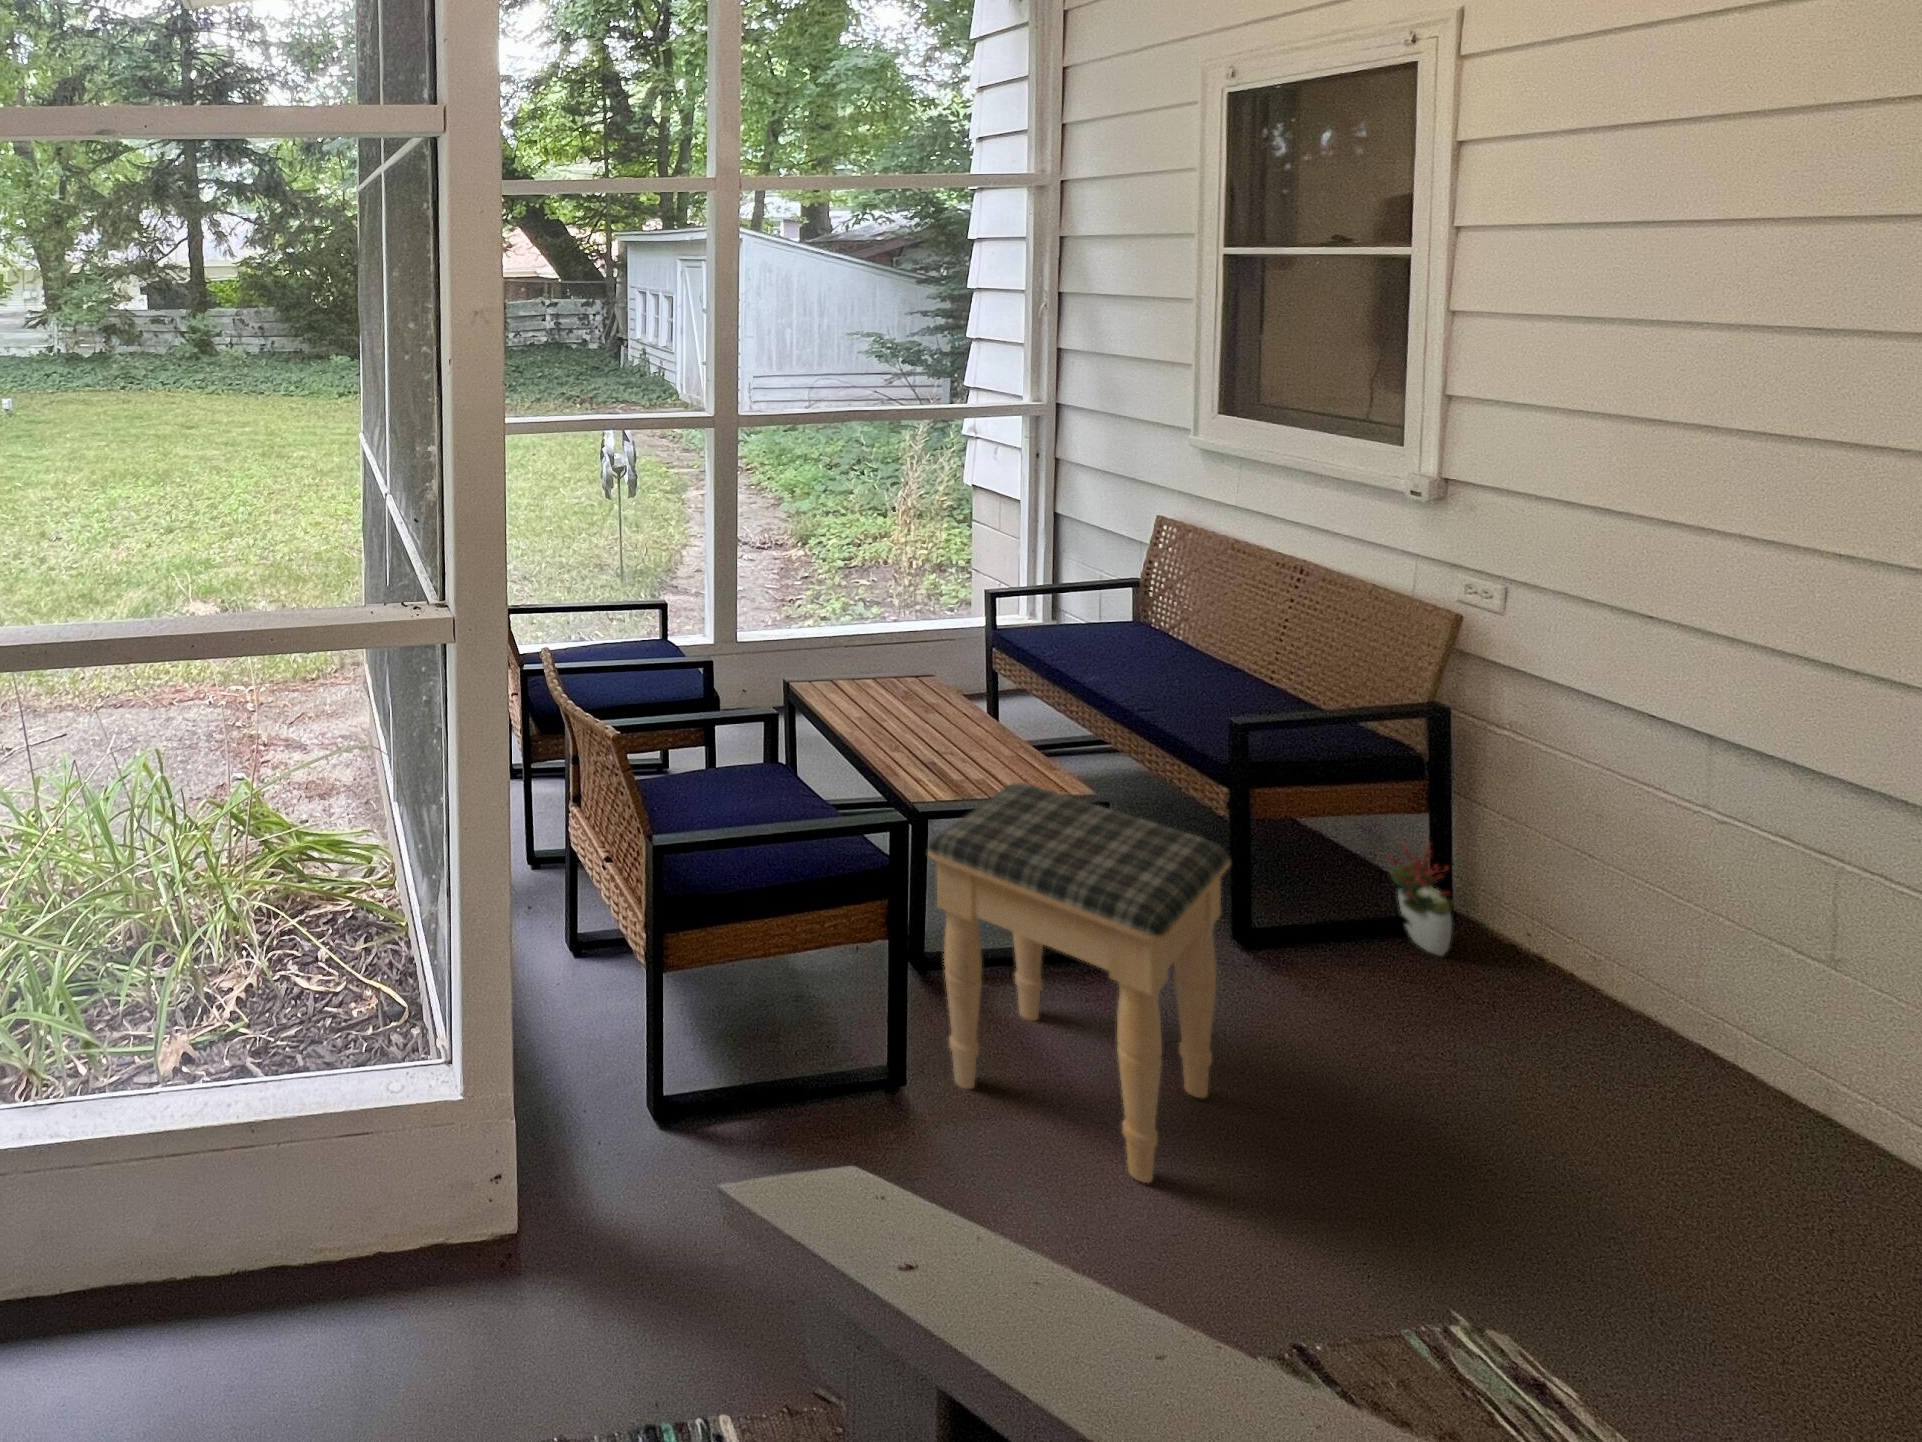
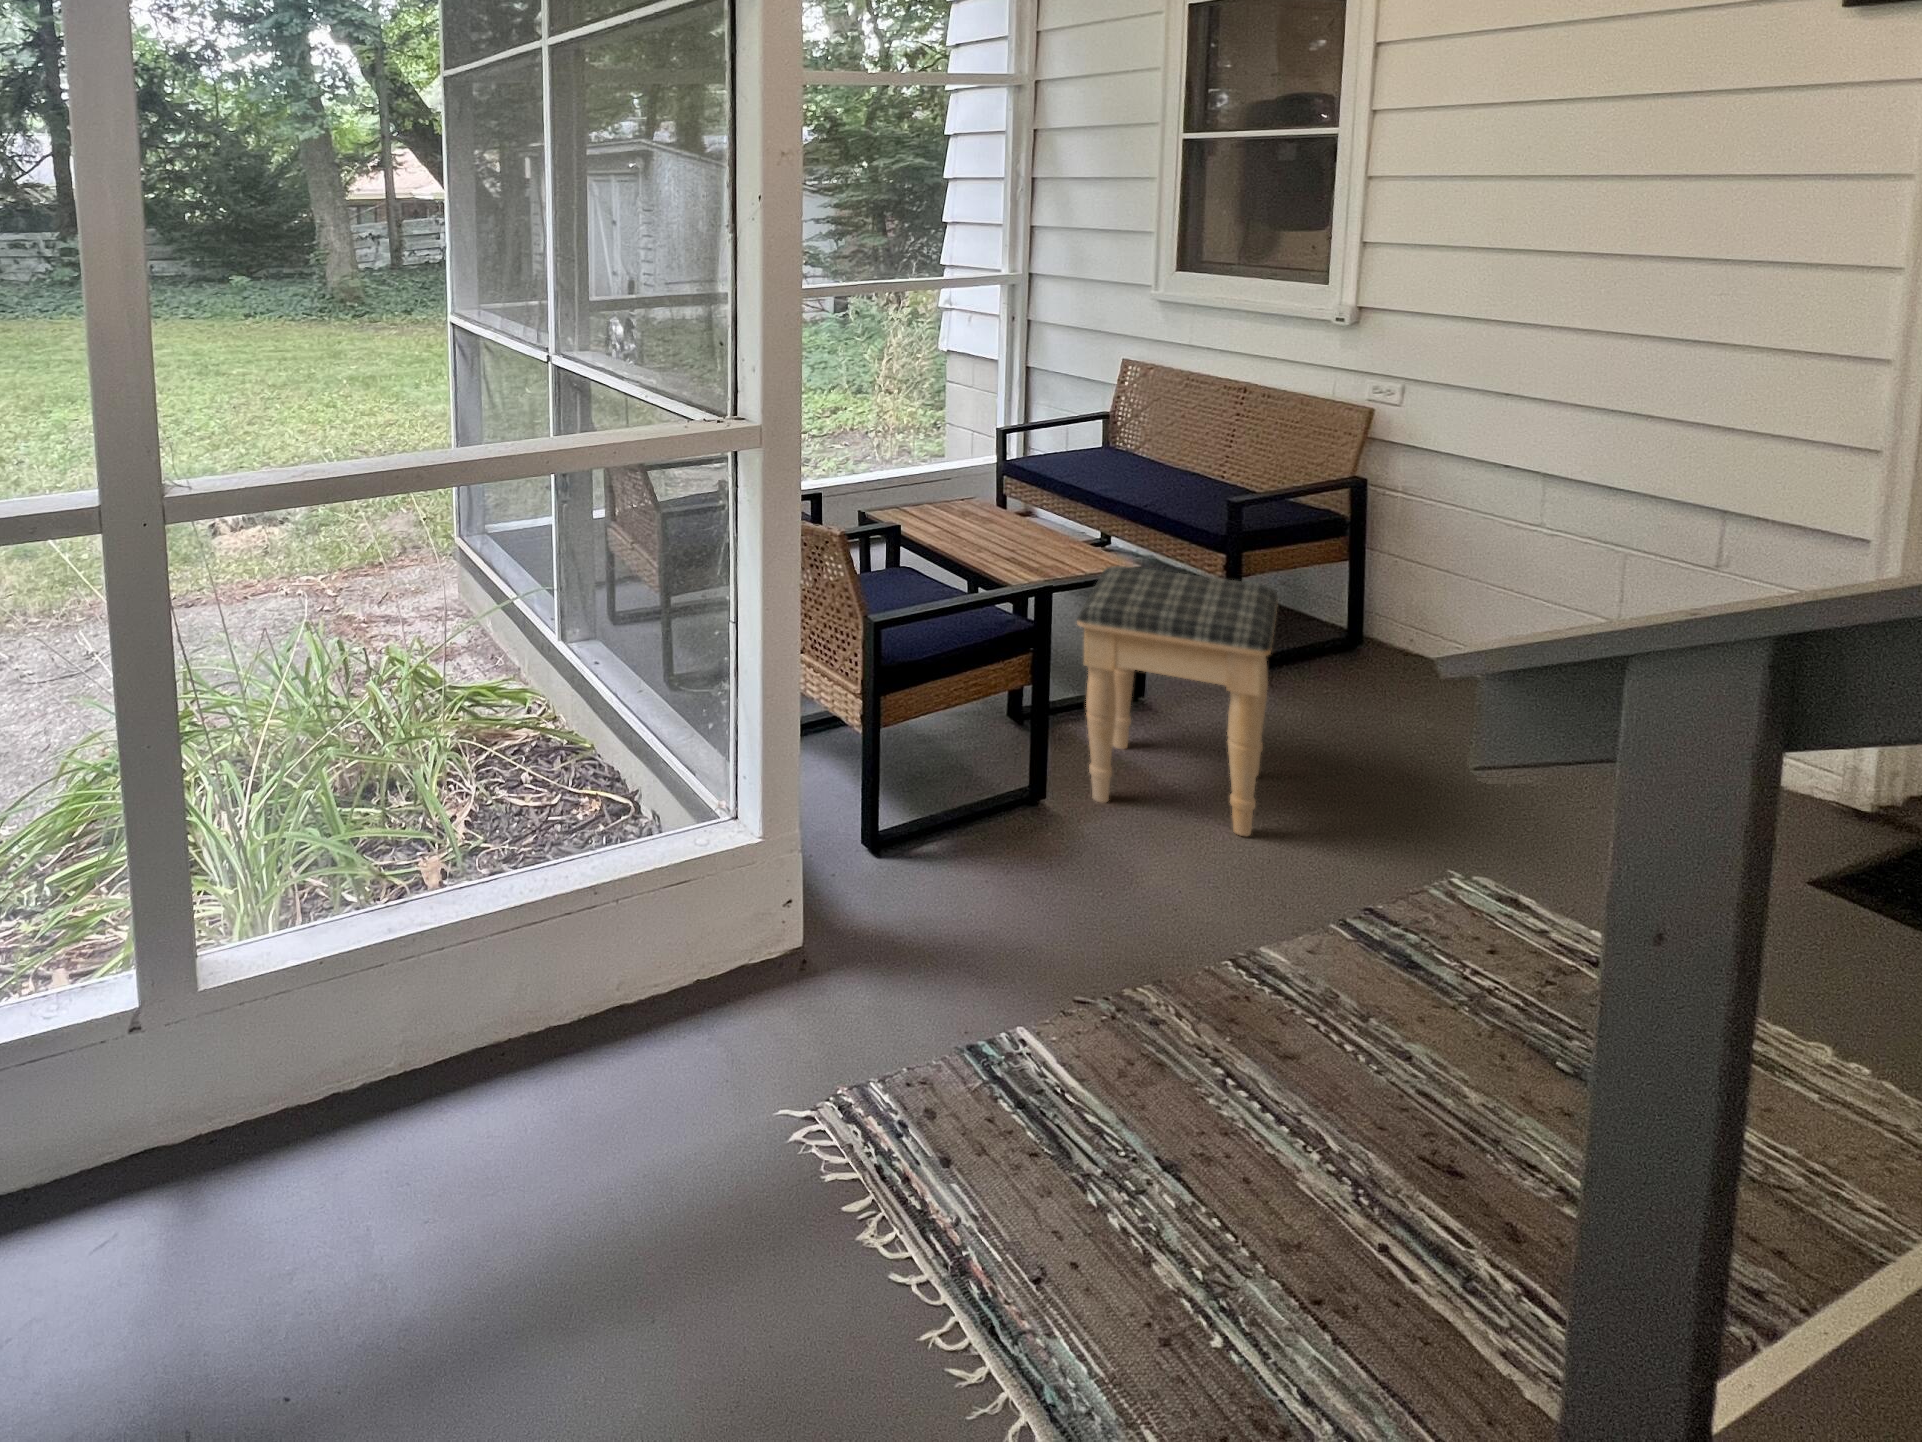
decorative plant: present [1387,845,1455,956] -> none [1319,579,1365,660]

